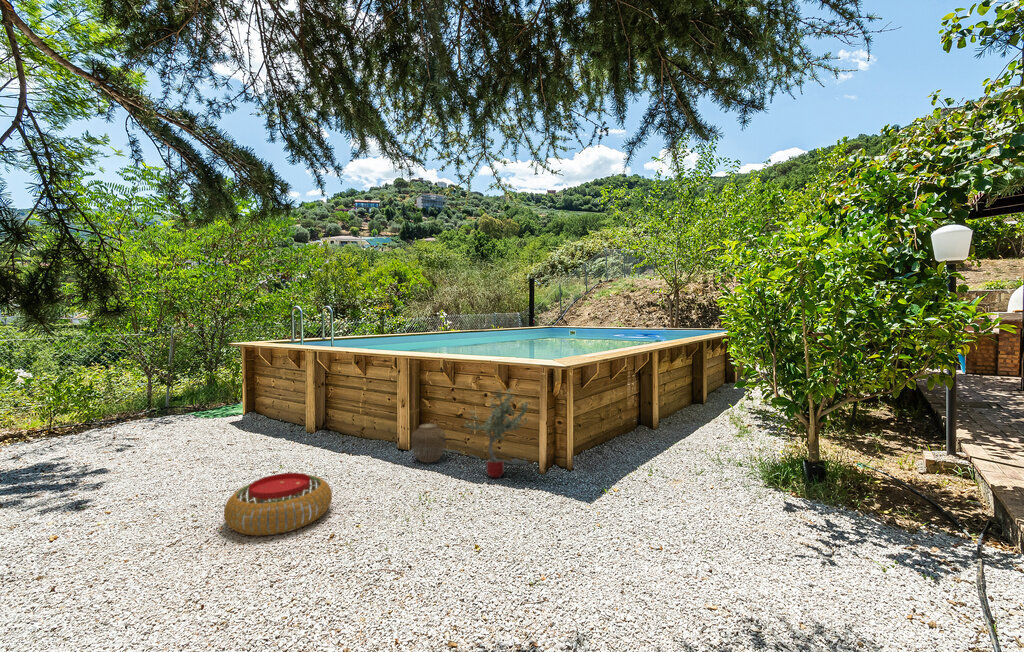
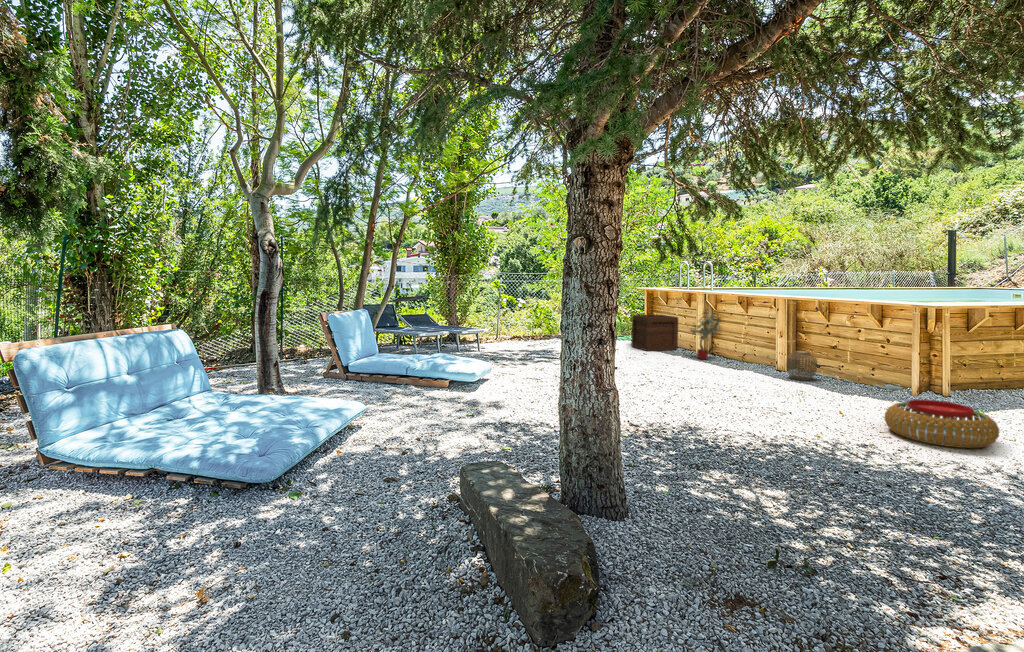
wooden crate: none [214,377,283,435] -> present [631,315,678,351]
potted tree: present [465,389,528,478] -> present [690,309,721,360]
pouf: present [224,473,332,536] -> present [884,400,999,448]

